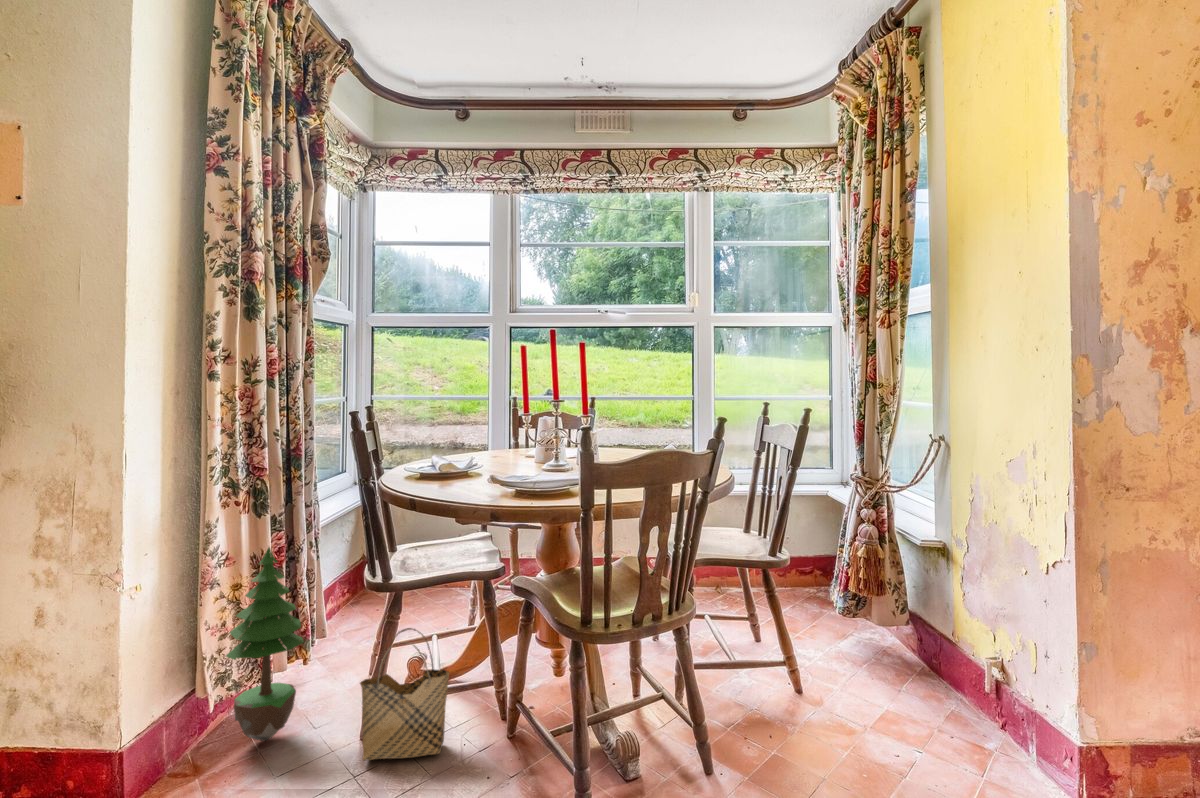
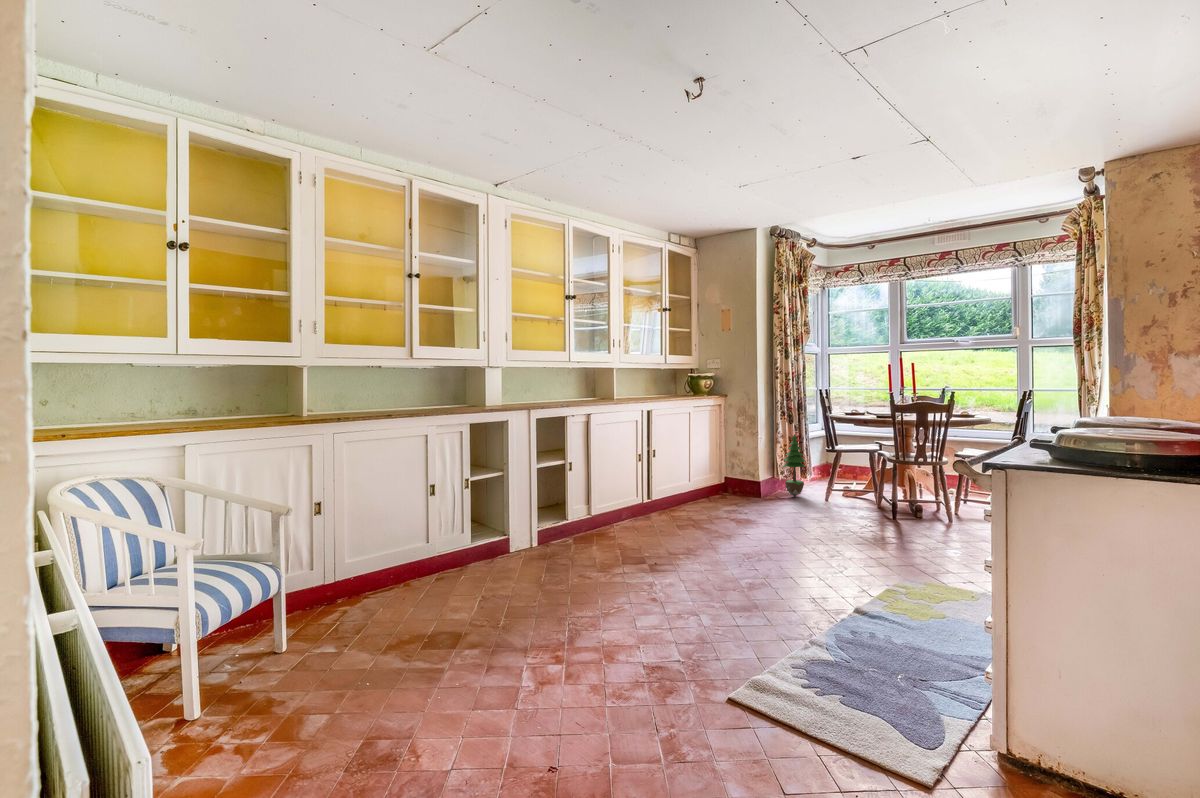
woven basket: present [360,628,449,761] -> none [822,466,853,506]

